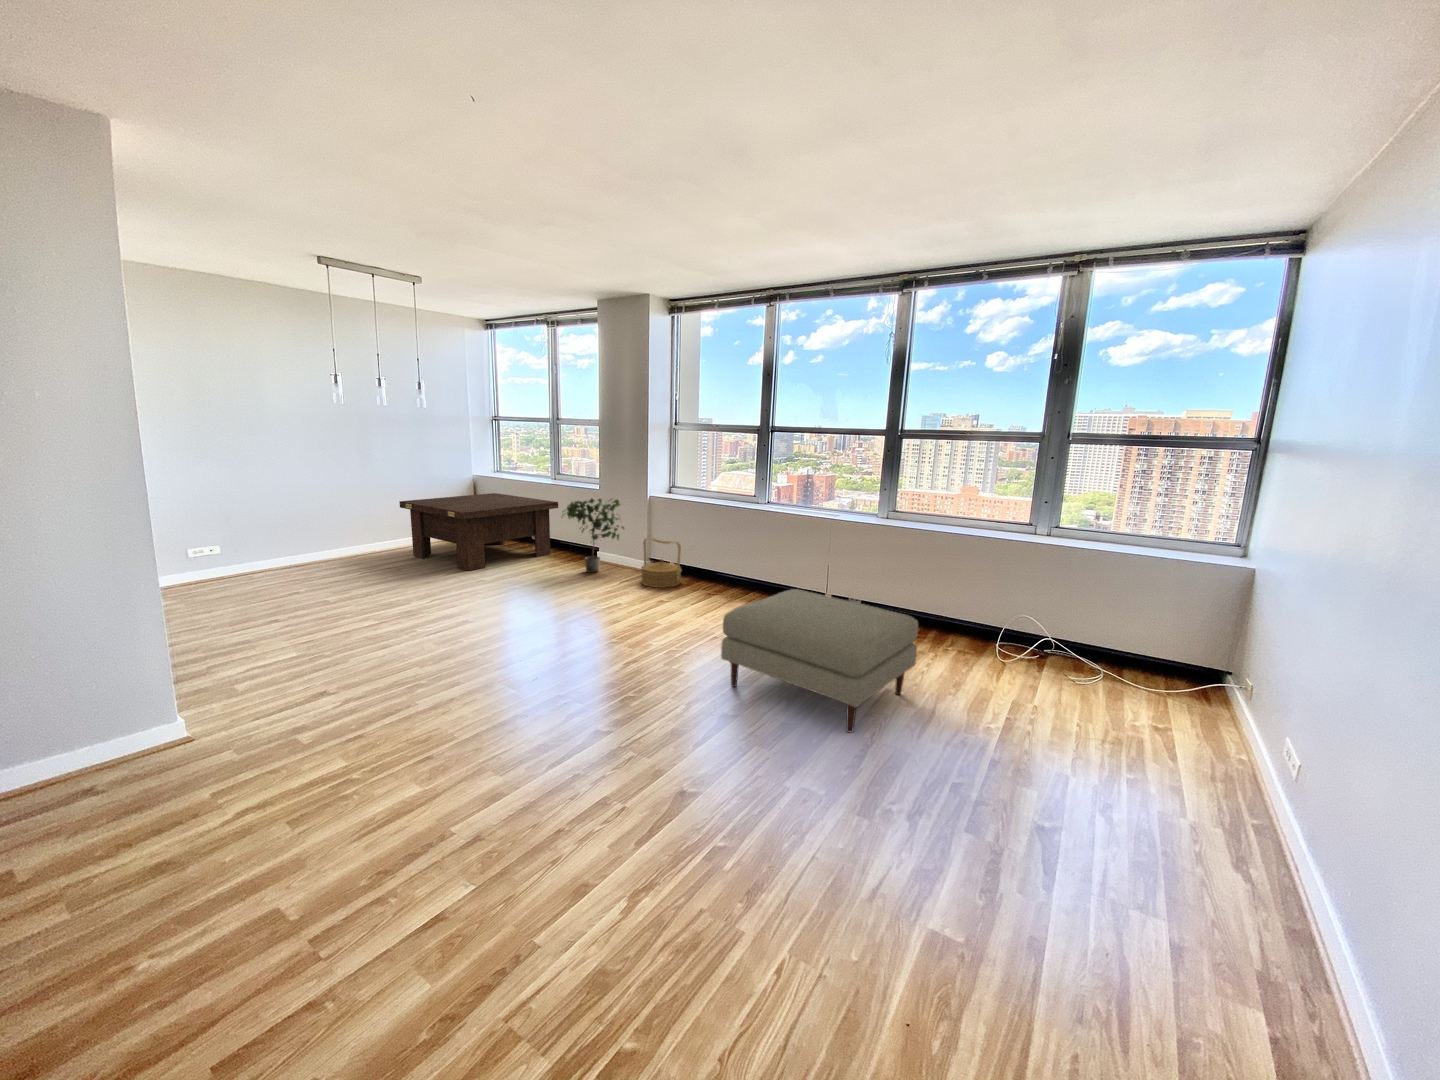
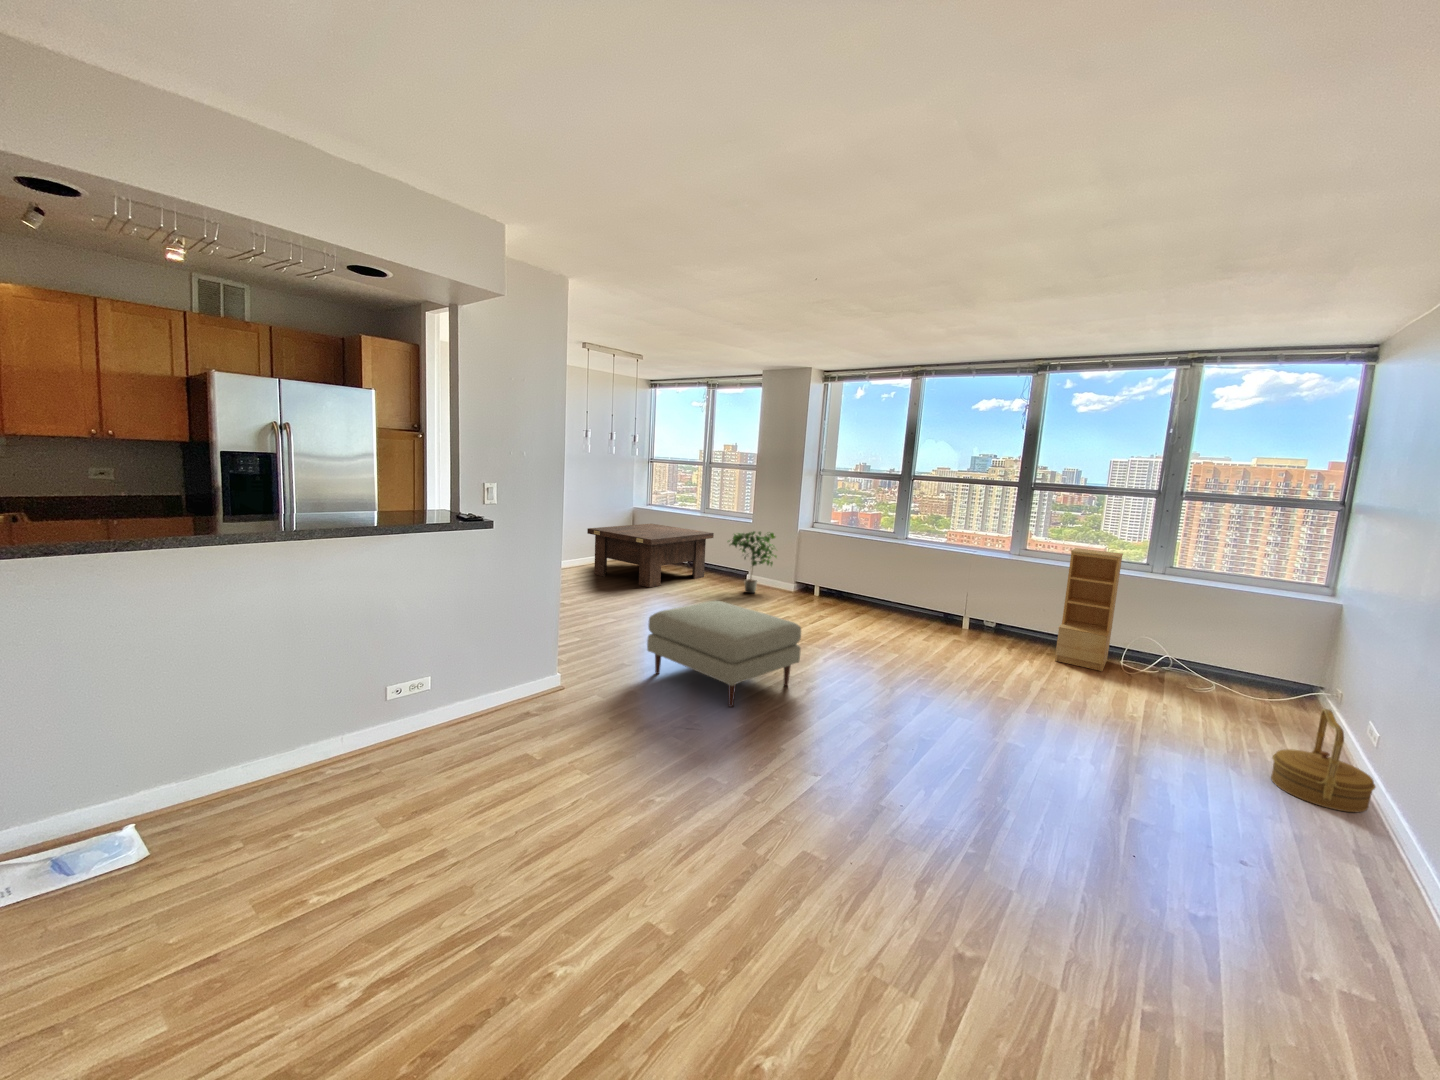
bookshelf: none [918,507,999,660] -> present [1055,548,1123,671]
woven basket: present [641,537,681,588] -> present [1271,709,1375,812]
ottoman: present [721,589,918,732] -> present [647,601,801,707]

